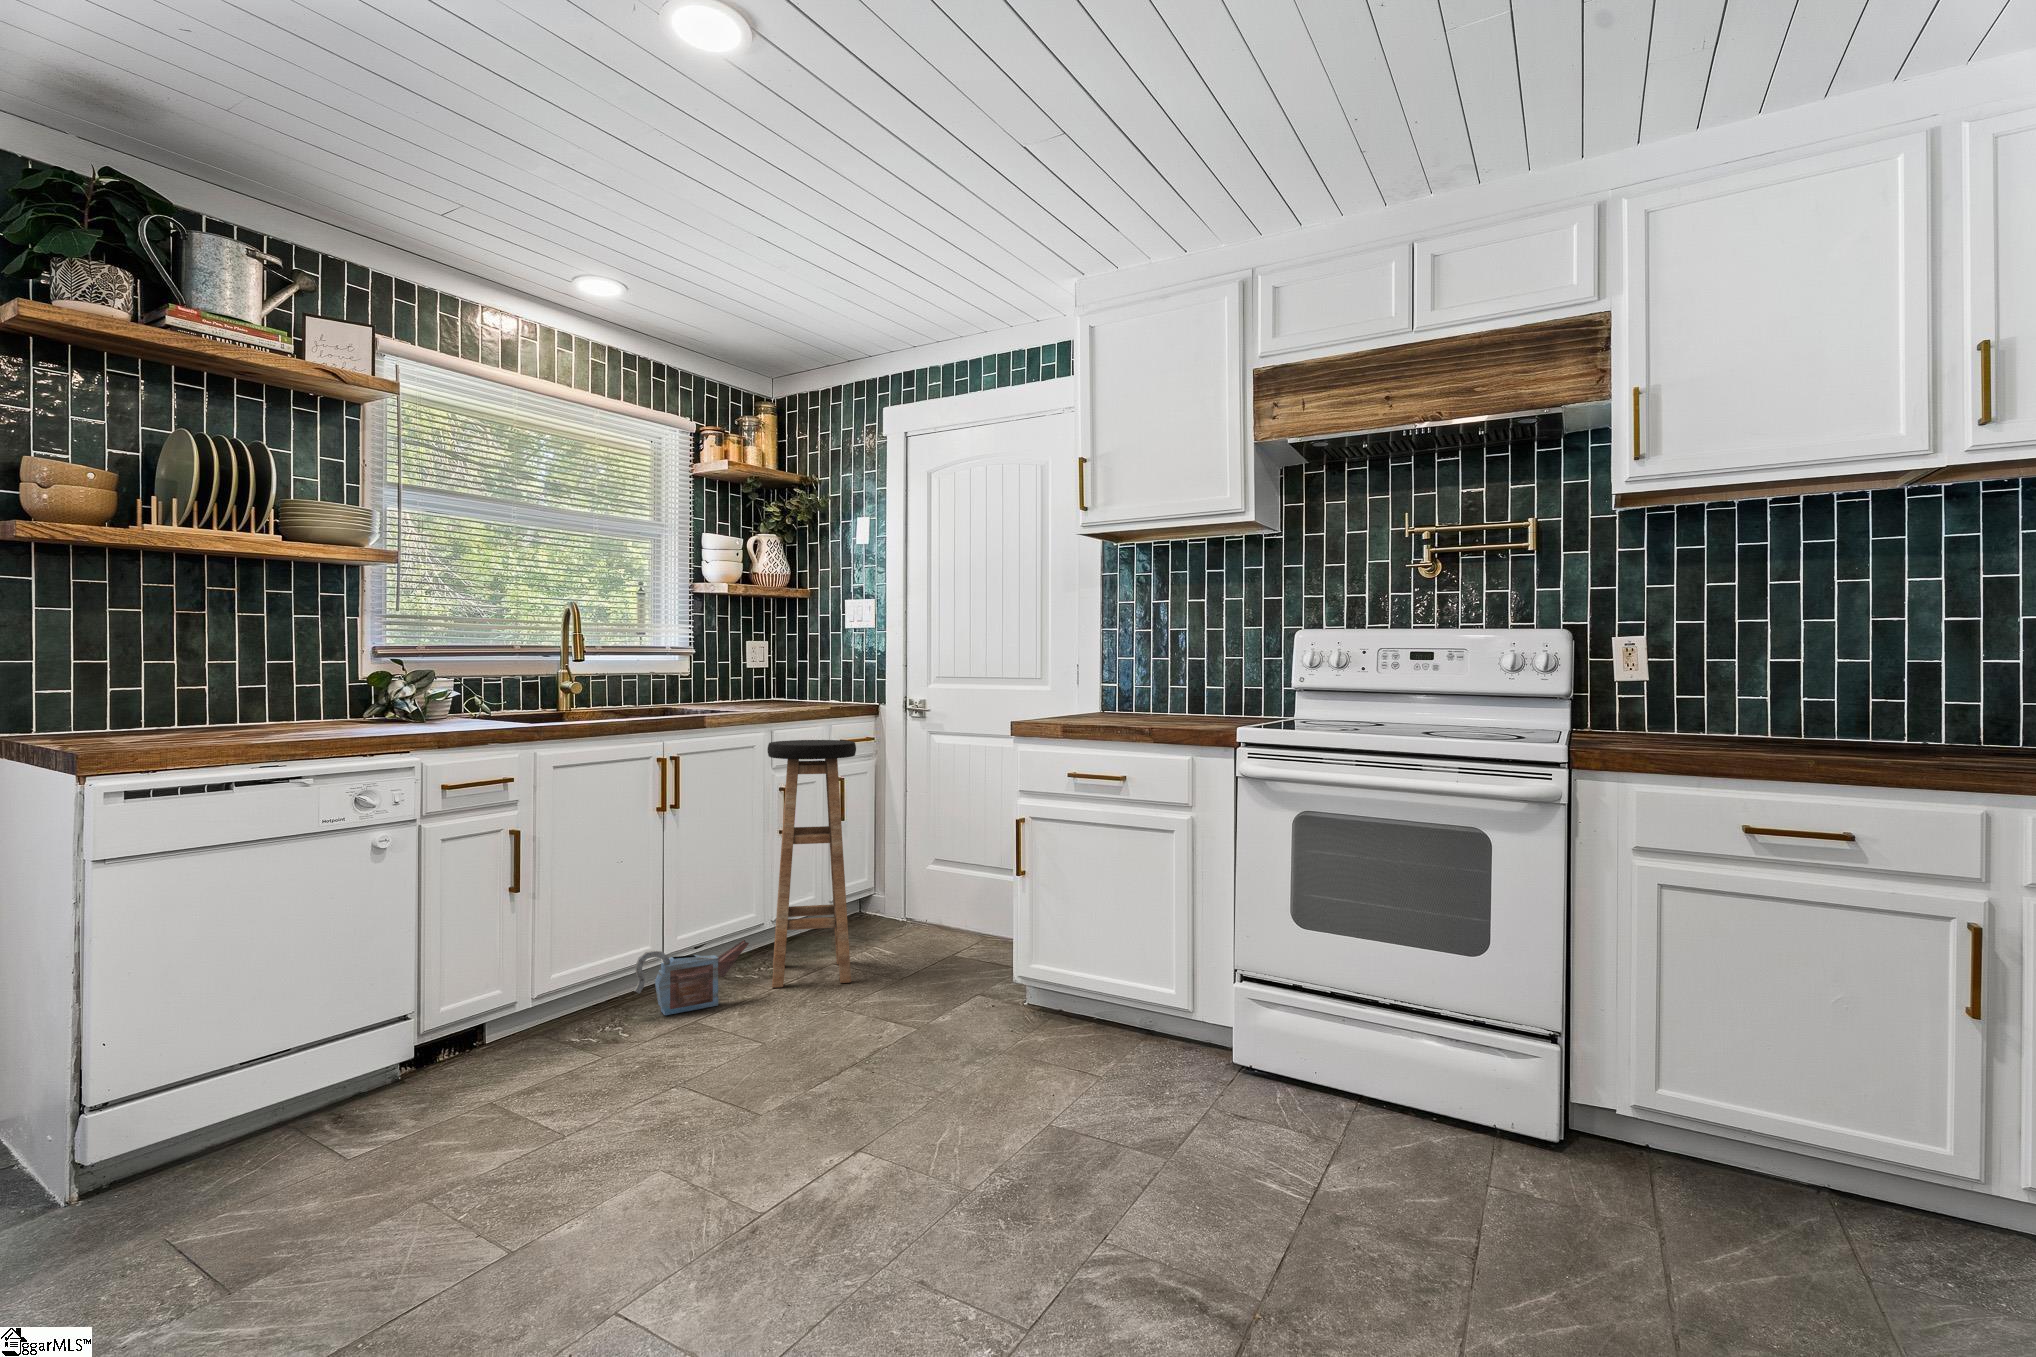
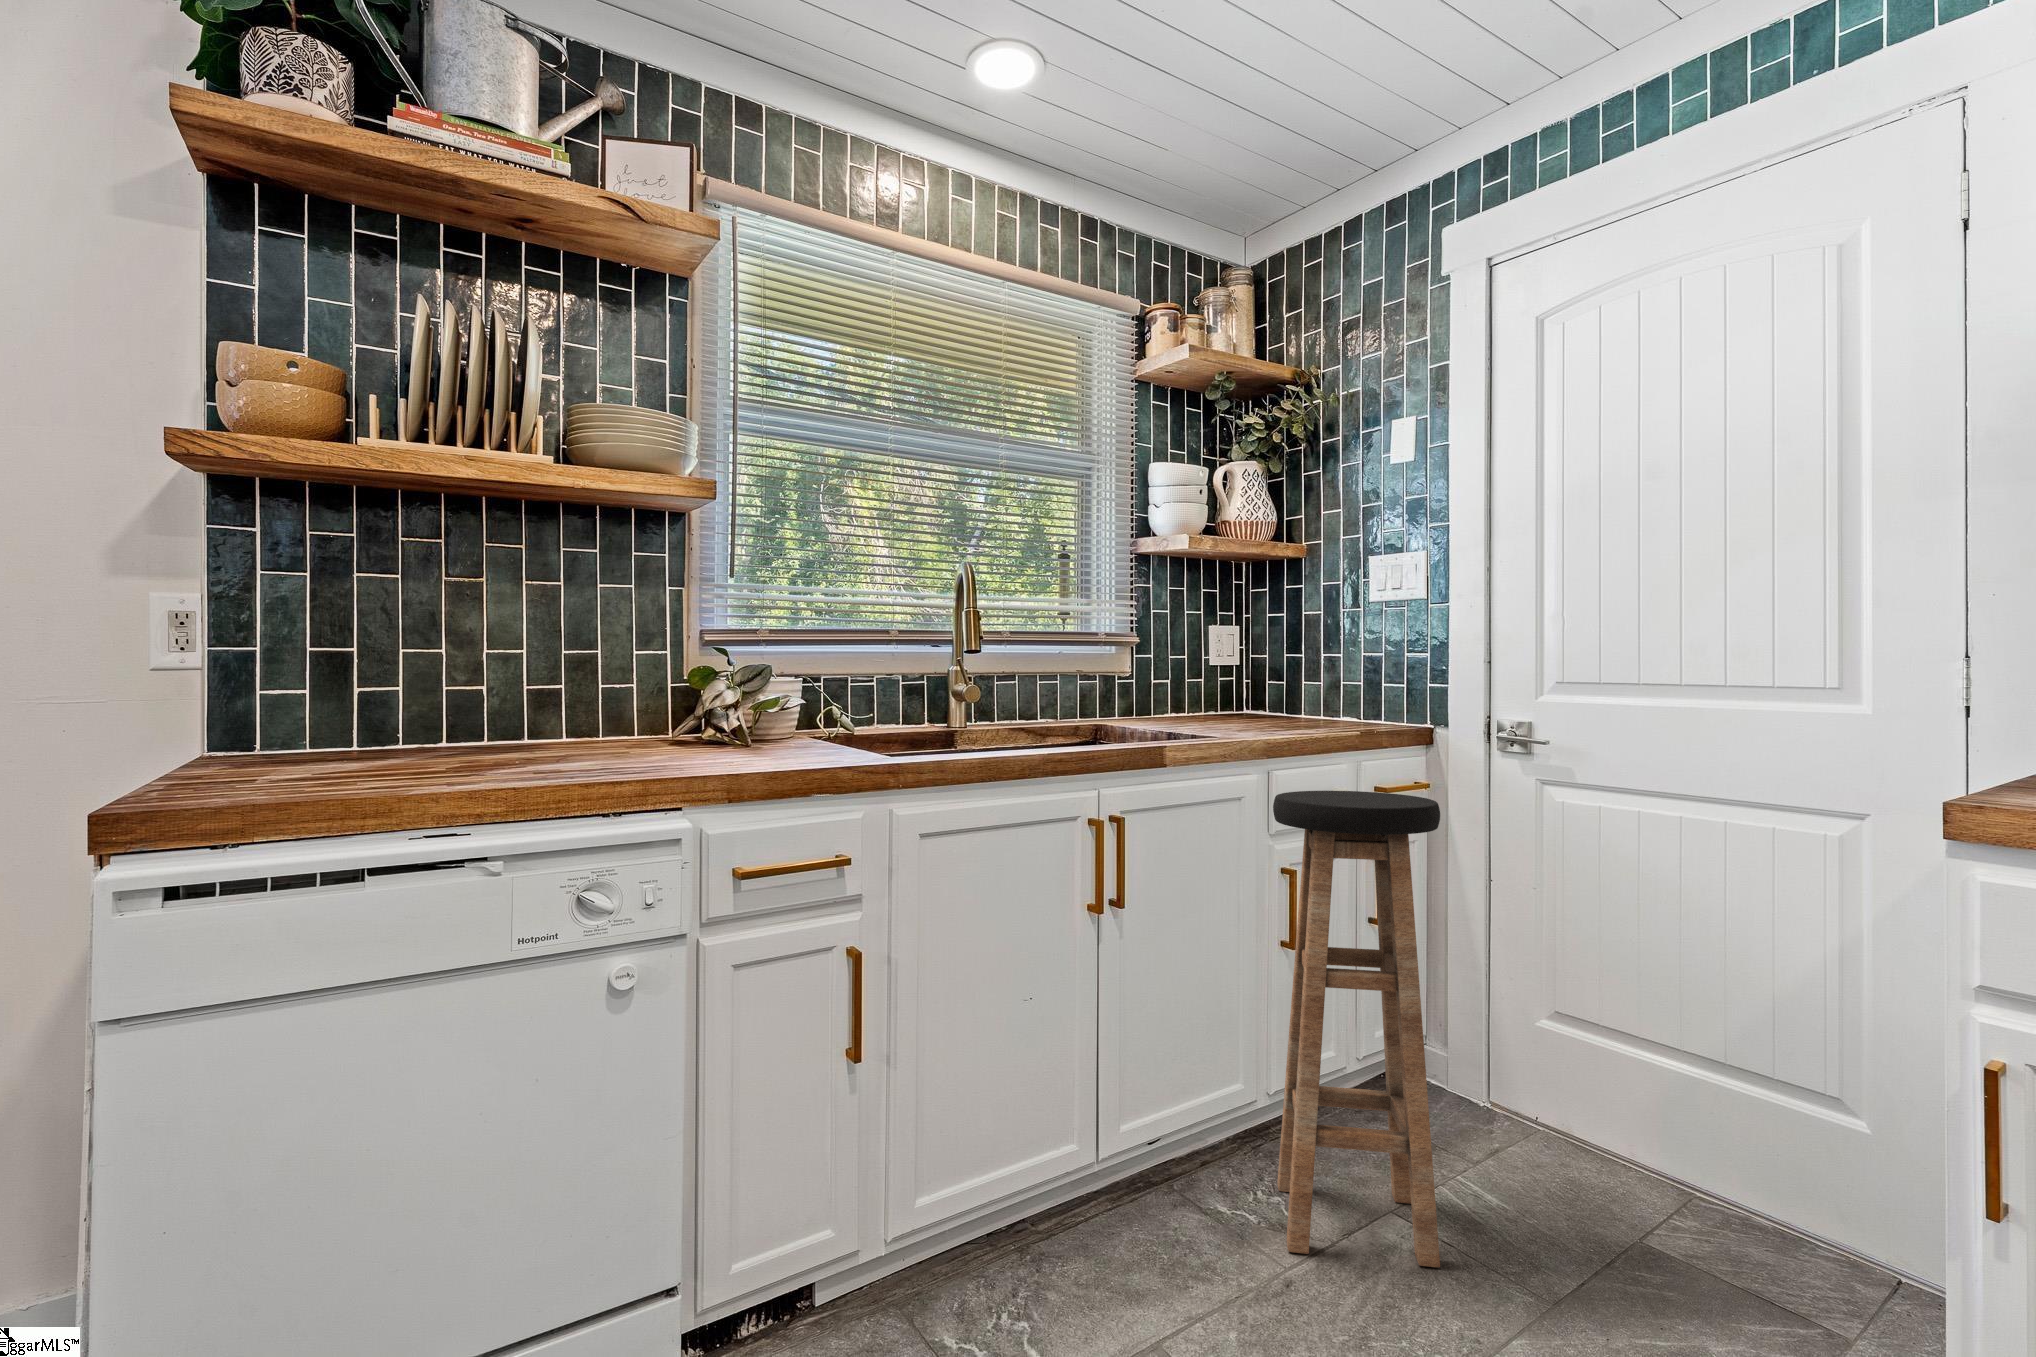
watering can: present [634,940,749,1015] -> none [1050,1165,1250,1298]

